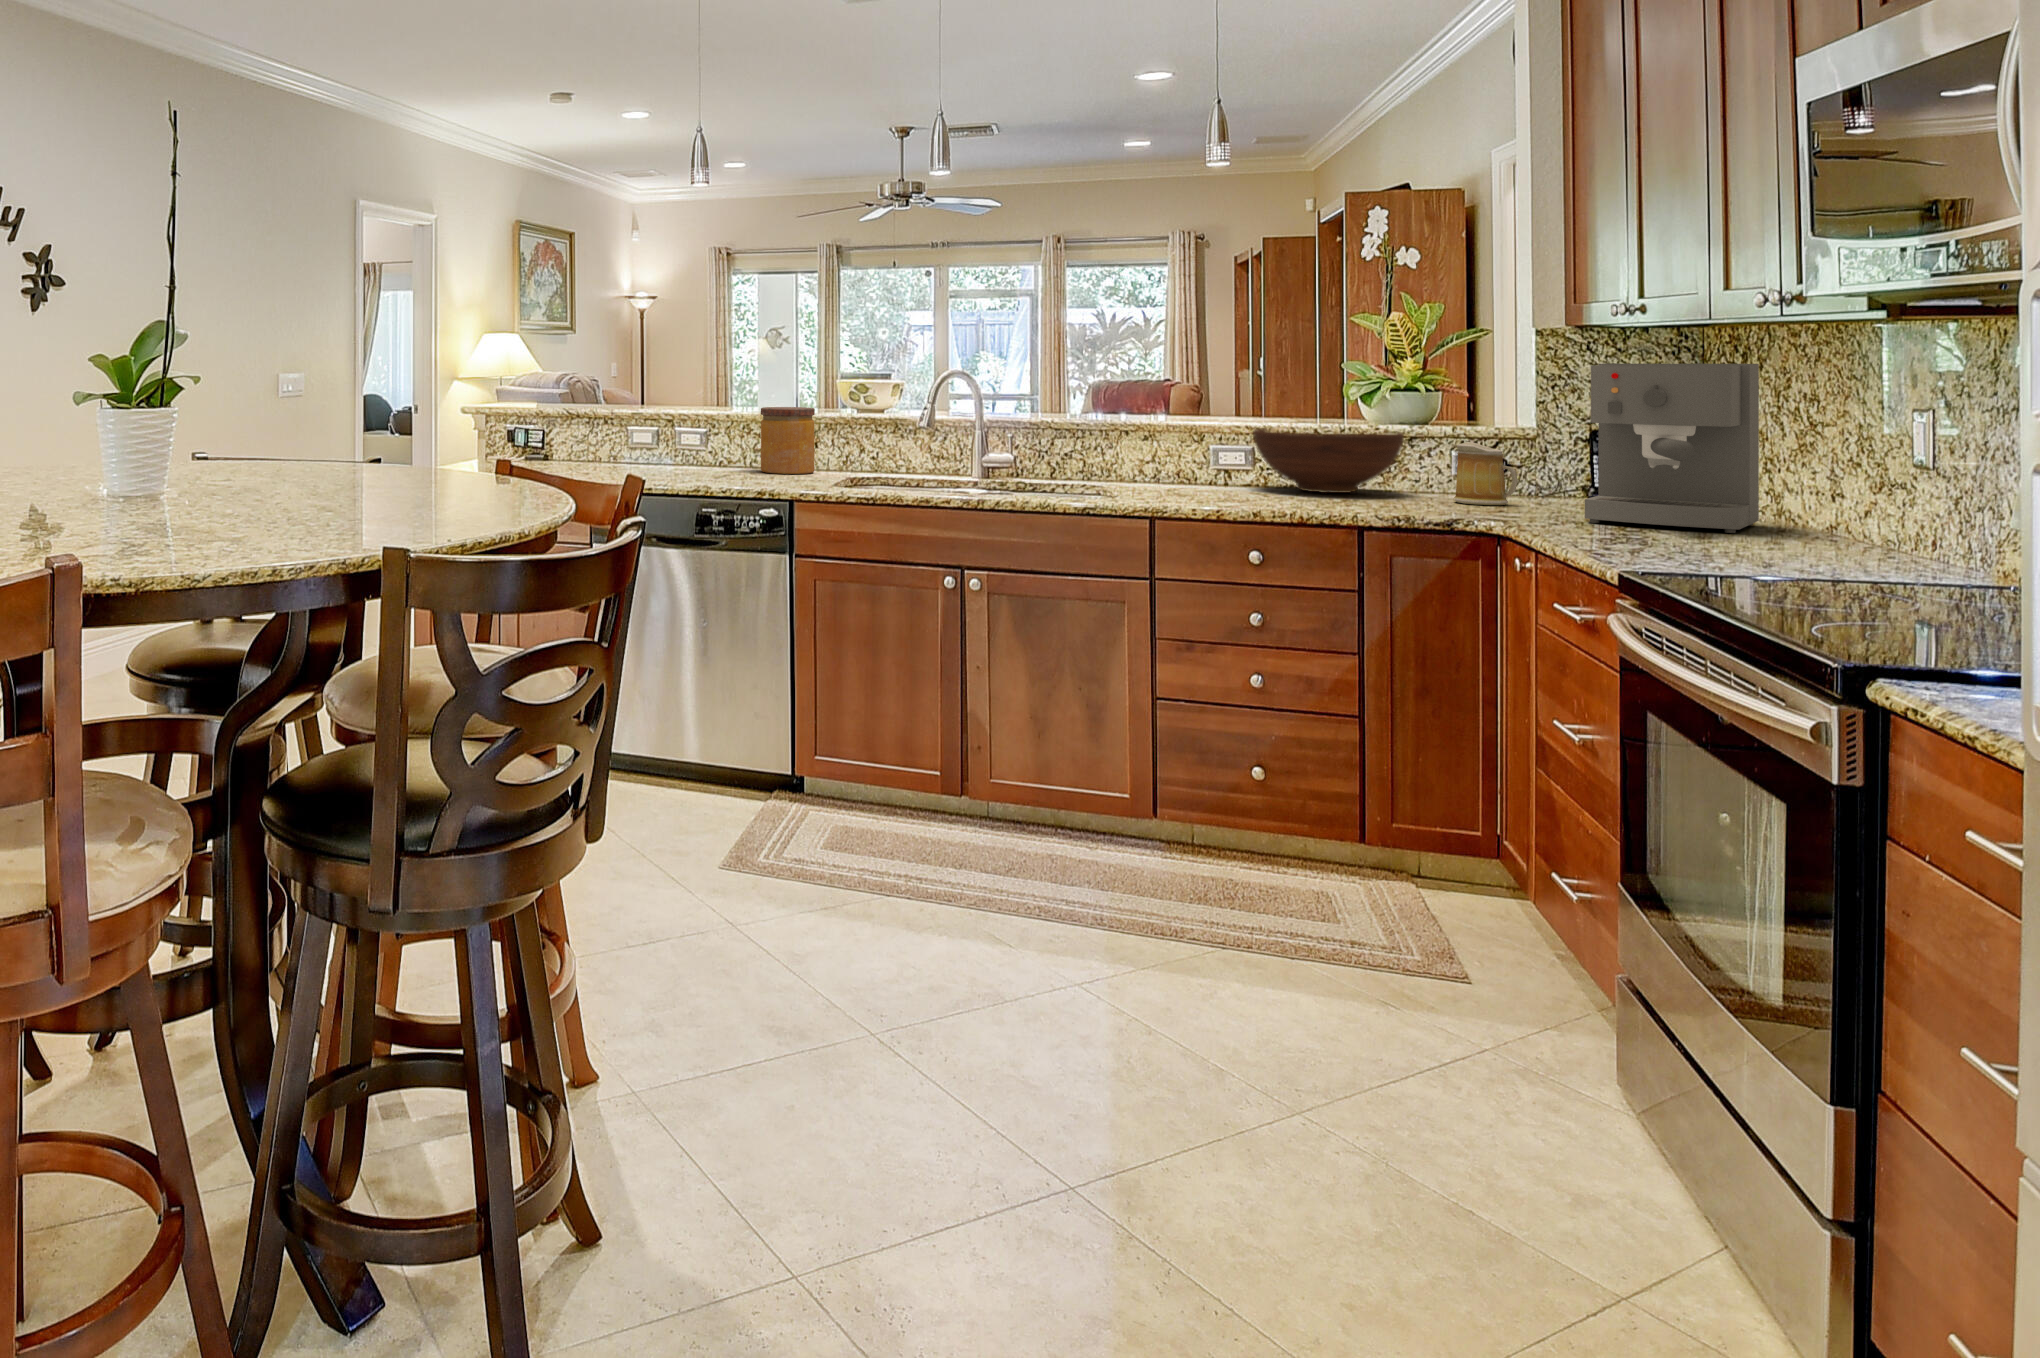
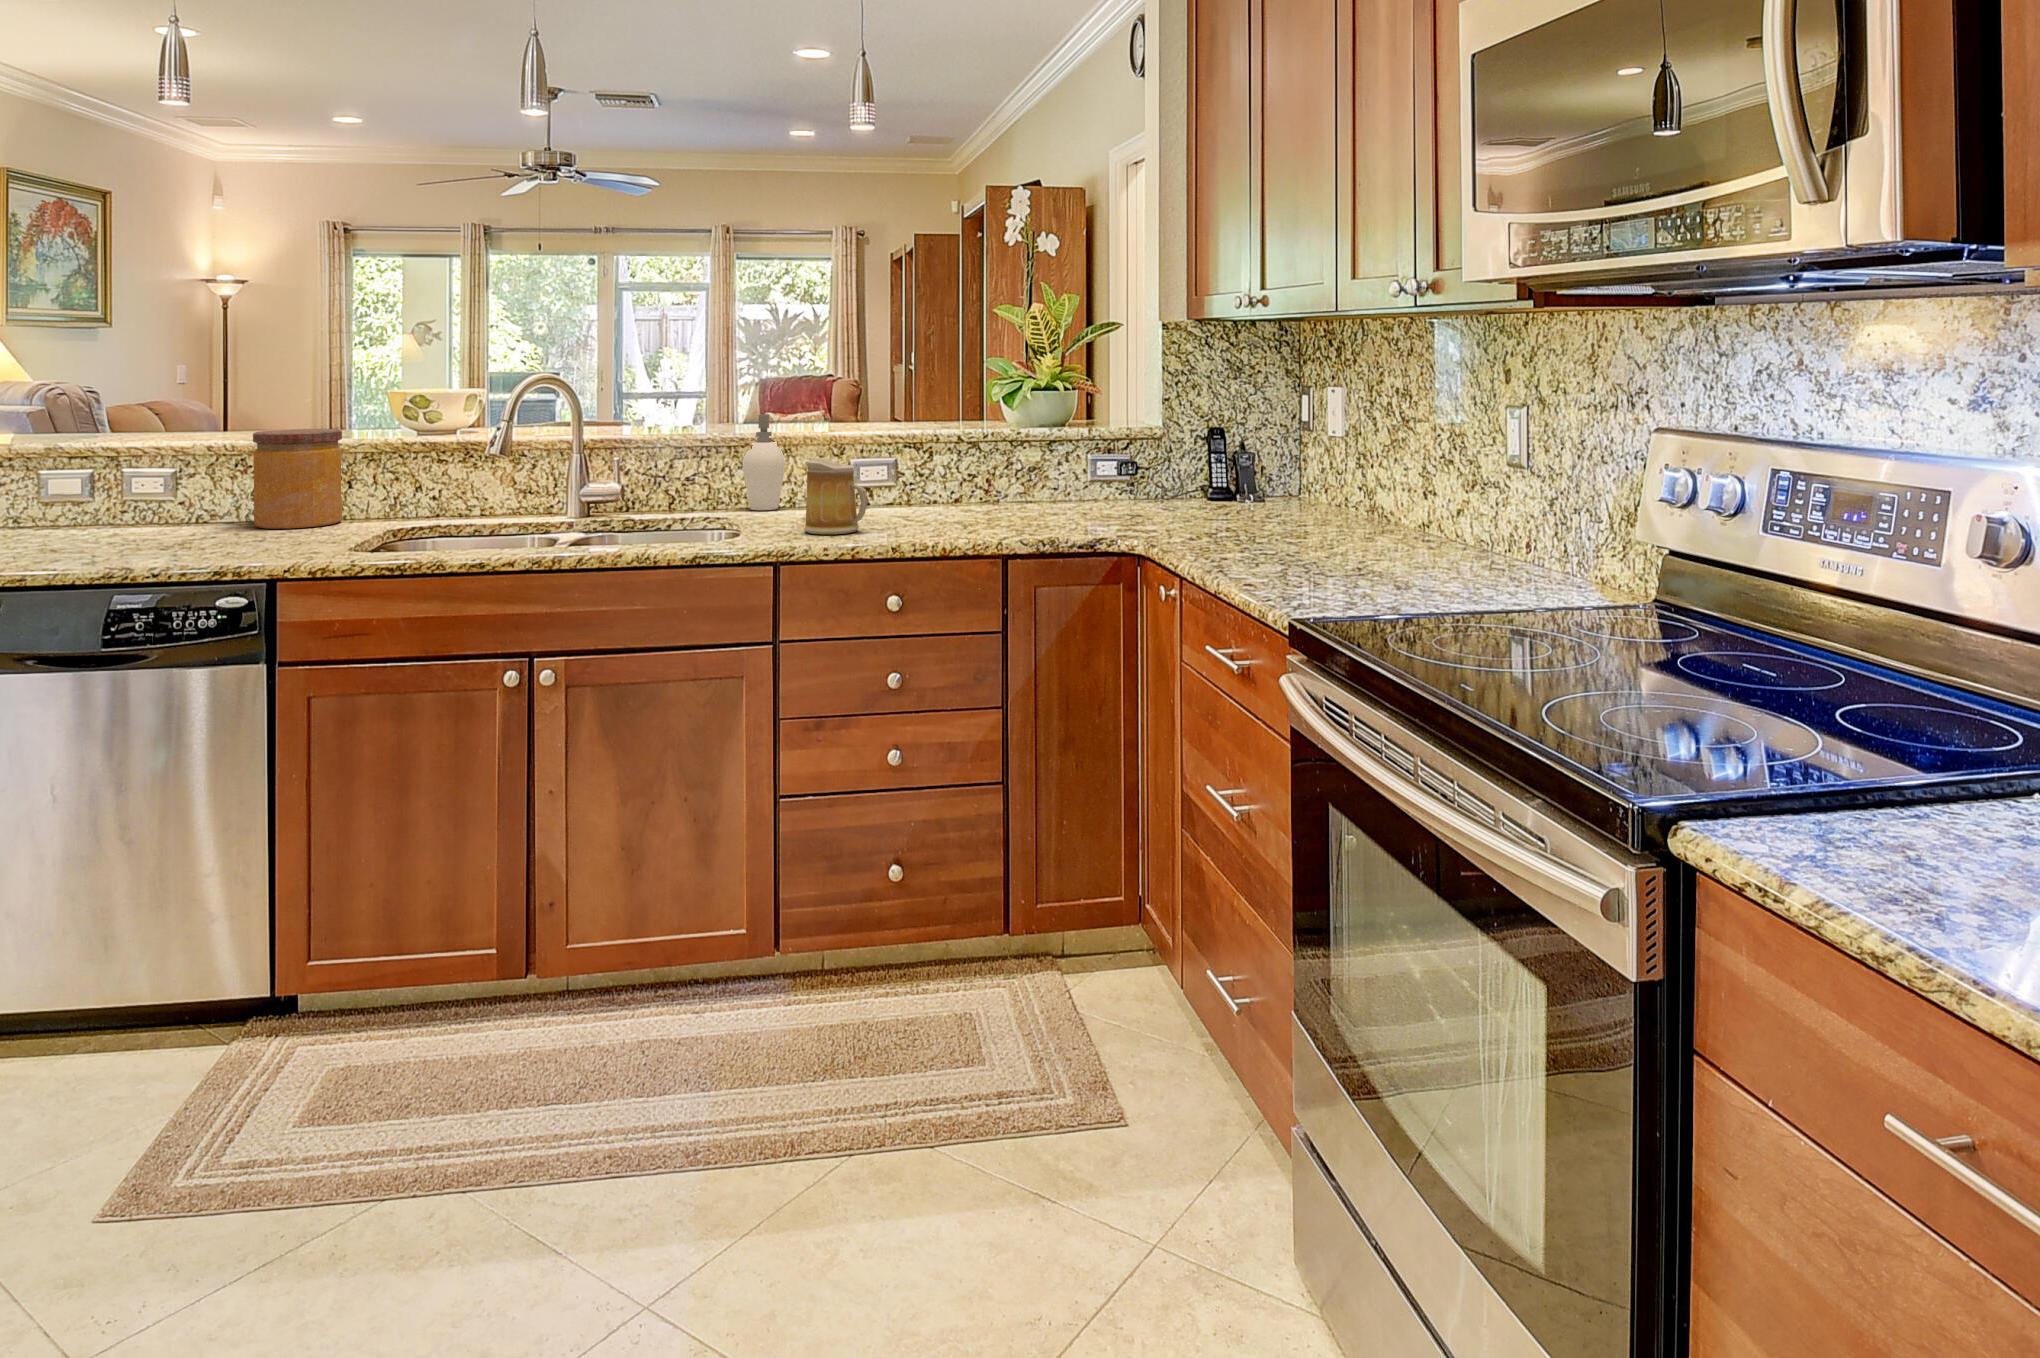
coffee maker: present [1585,363,1759,533] -> none [1227,359,1365,542]
soap dispenser: none [1112,406,1160,483] -> present [743,414,797,510]
fruit bowl: present [1253,428,1404,493] -> none [898,434,1049,511]
mug: present [1454,442,1518,505] -> present [804,458,867,534]

